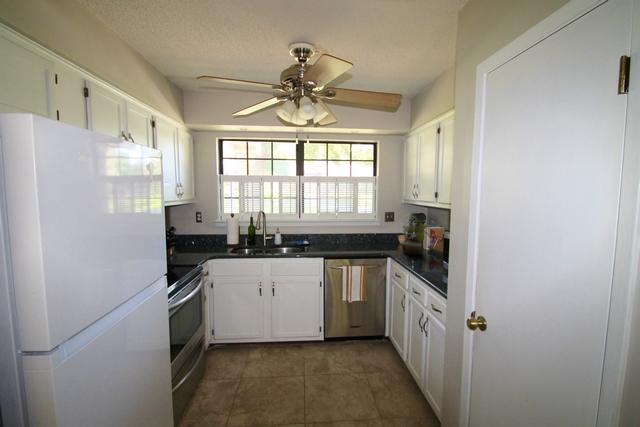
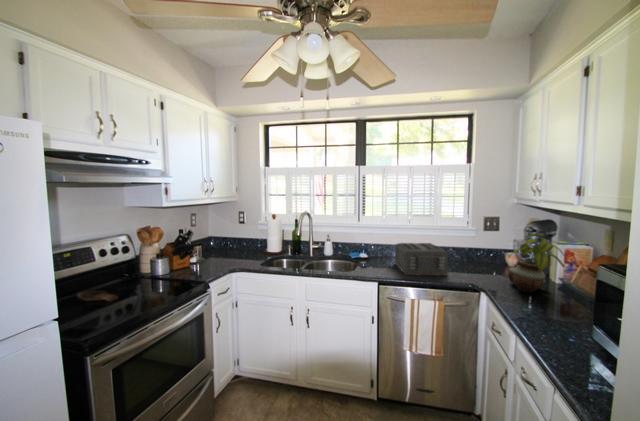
toaster: none [329,231,367,253] -> present [394,243,448,275]

